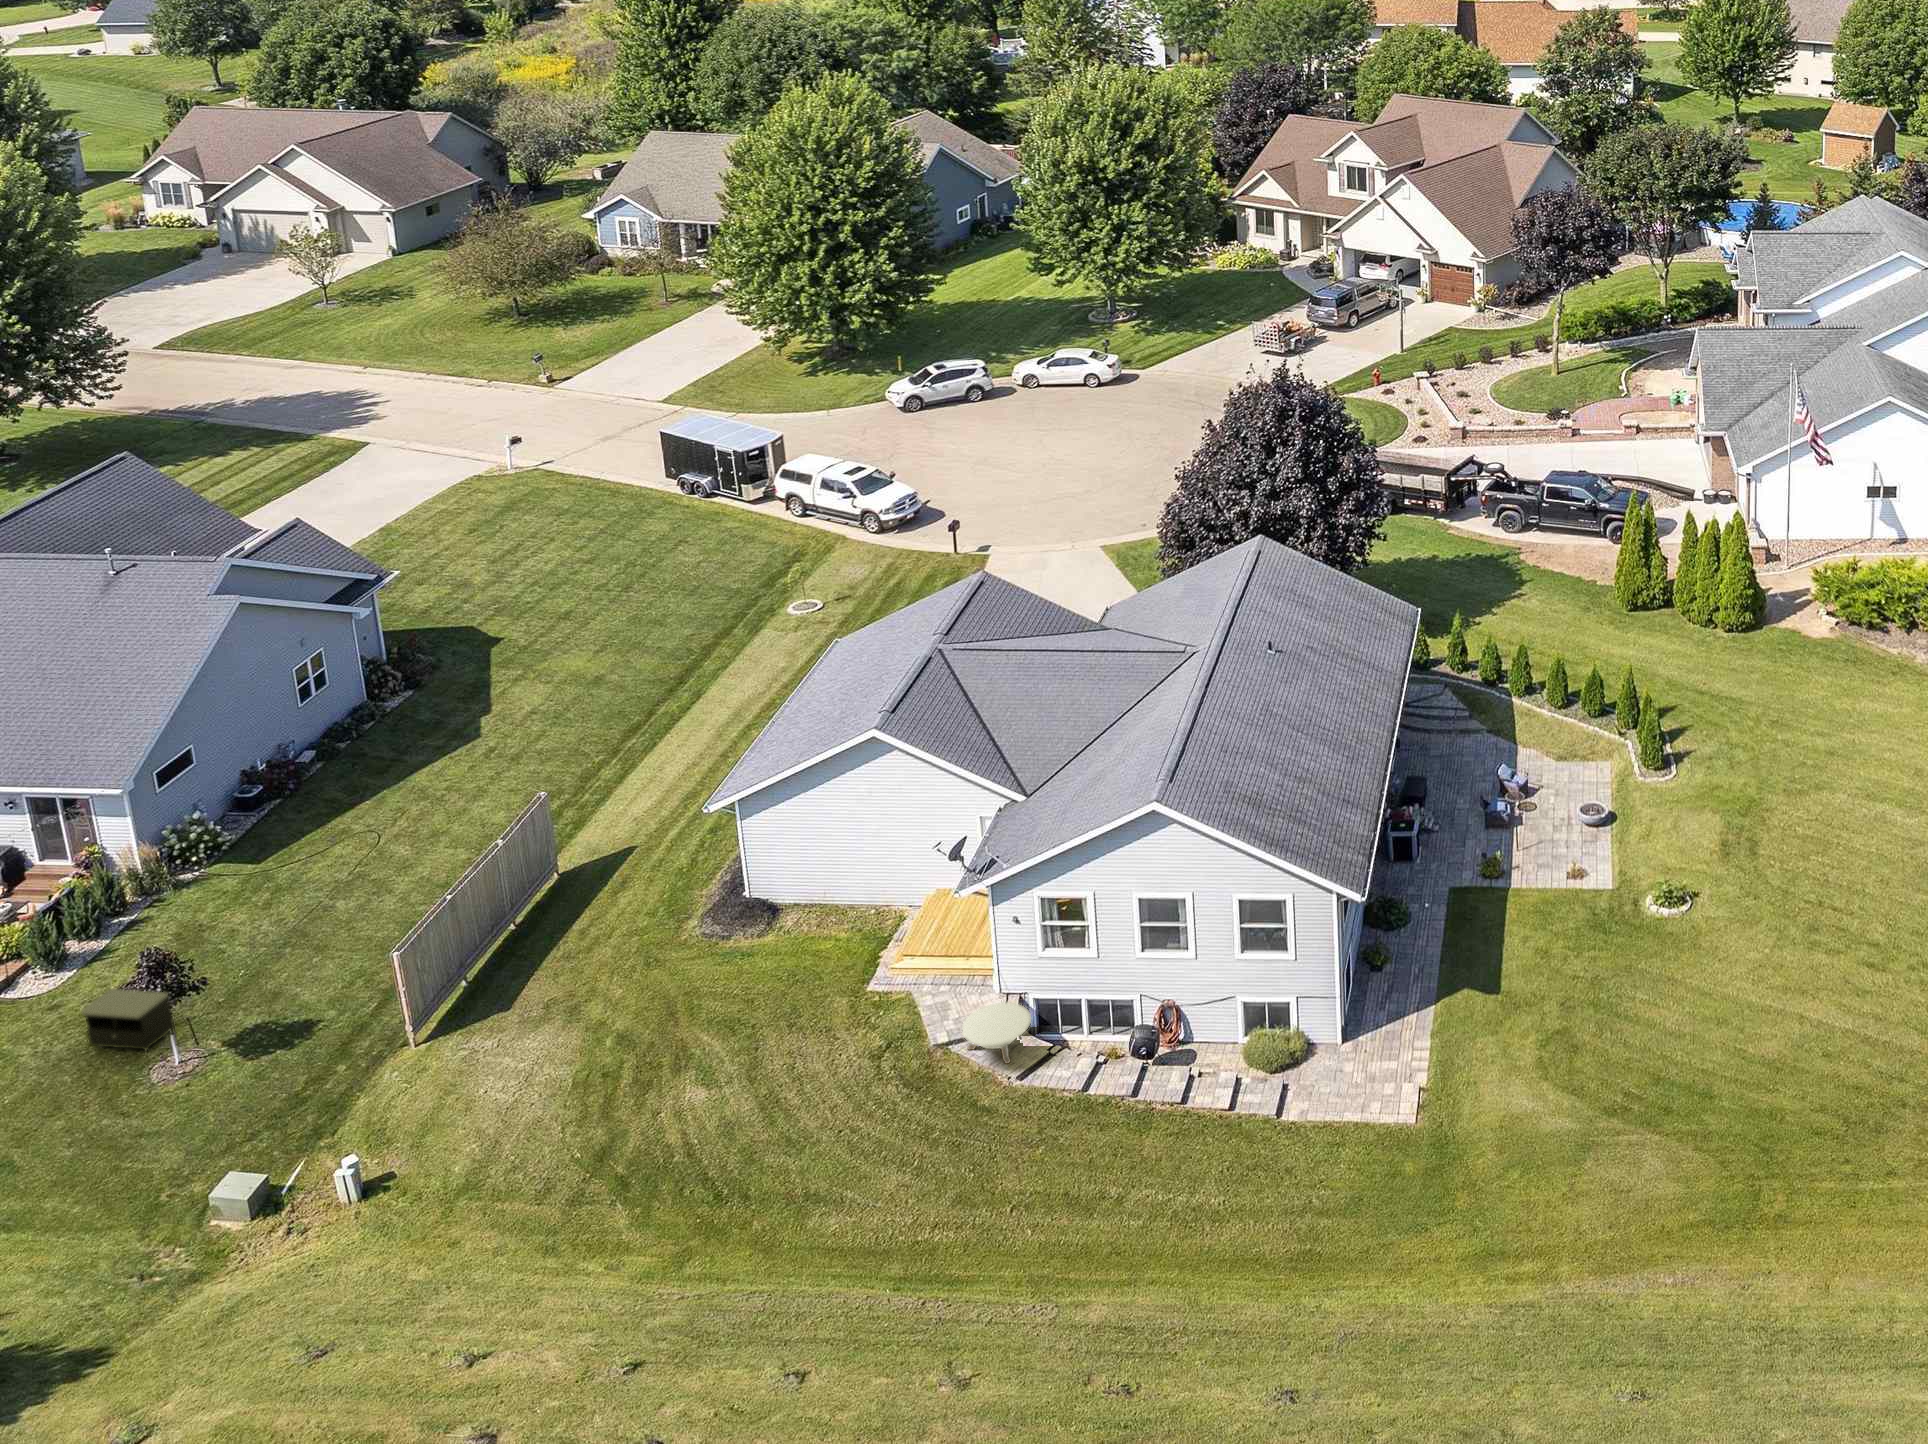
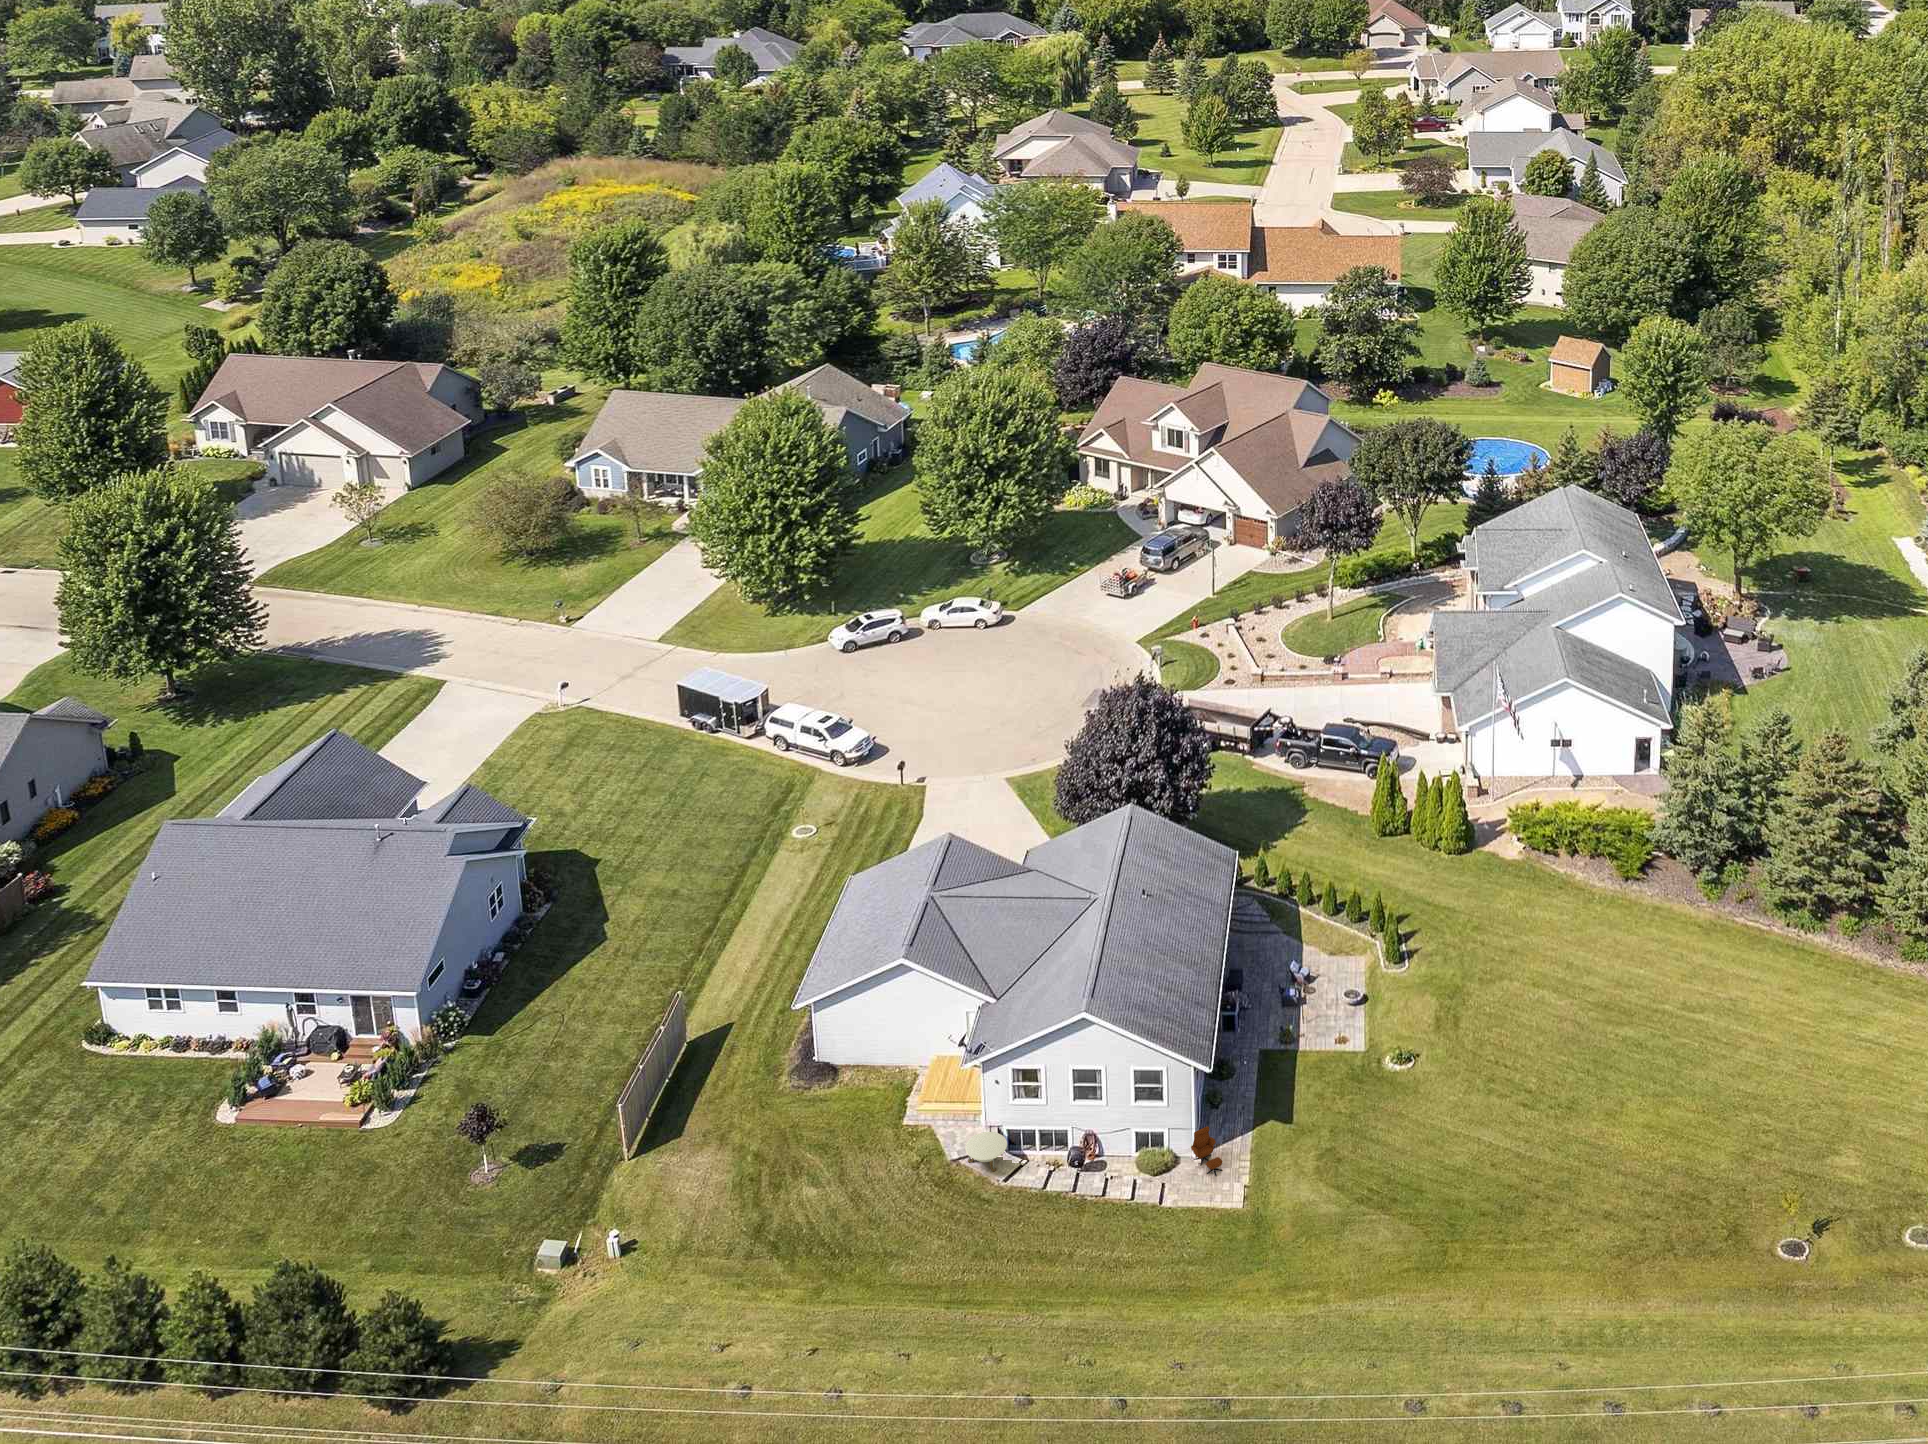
storage bench: present [82,989,174,1050] -> none [428,1122,478,1161]
lounge chair: none [1331,992,1382,1070] -> present [1191,1126,1222,1176]

